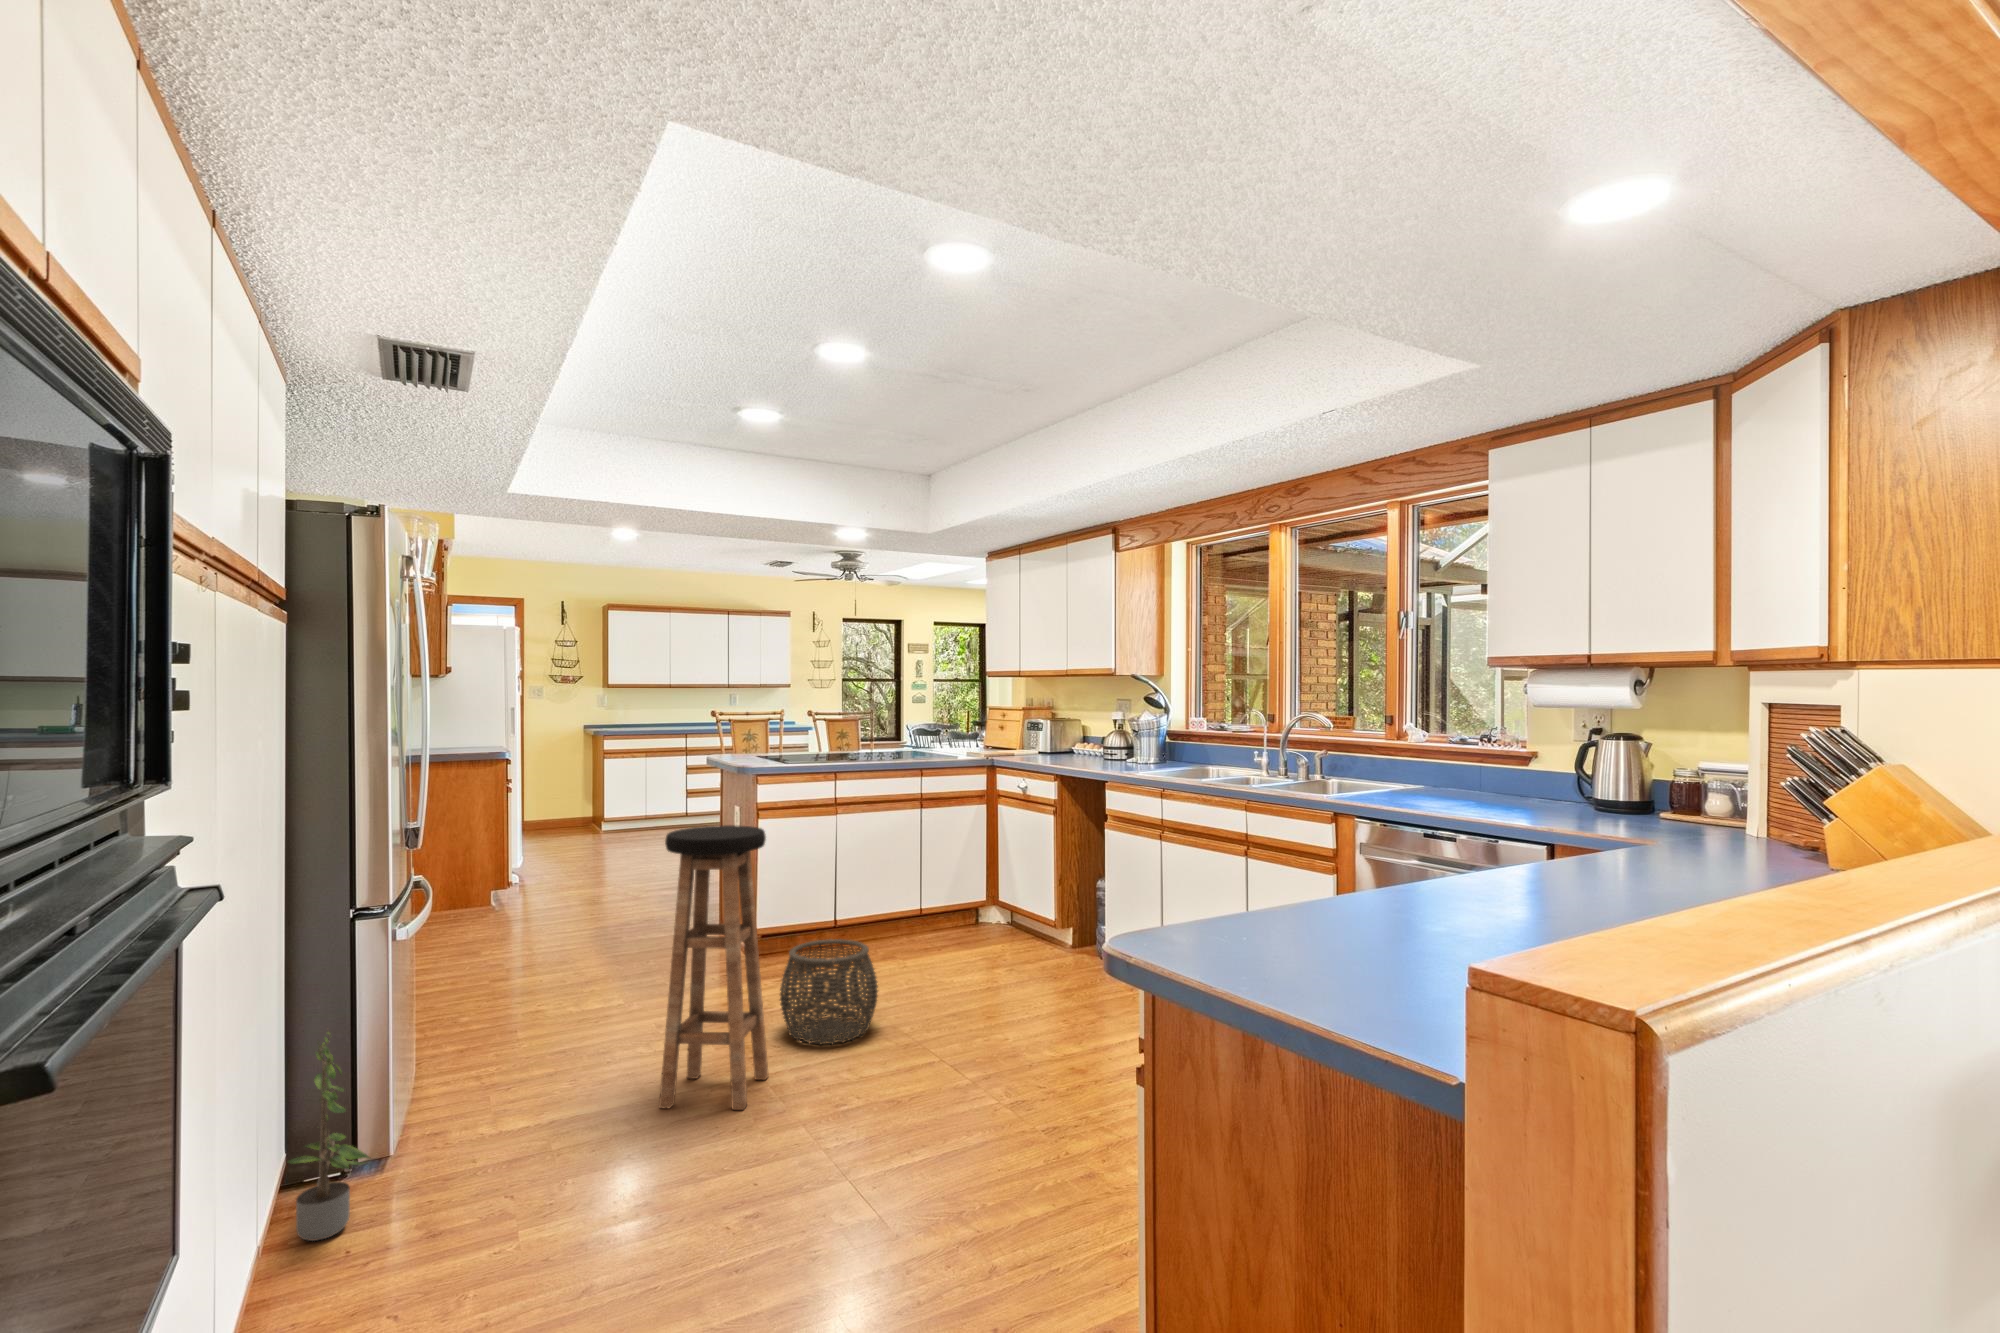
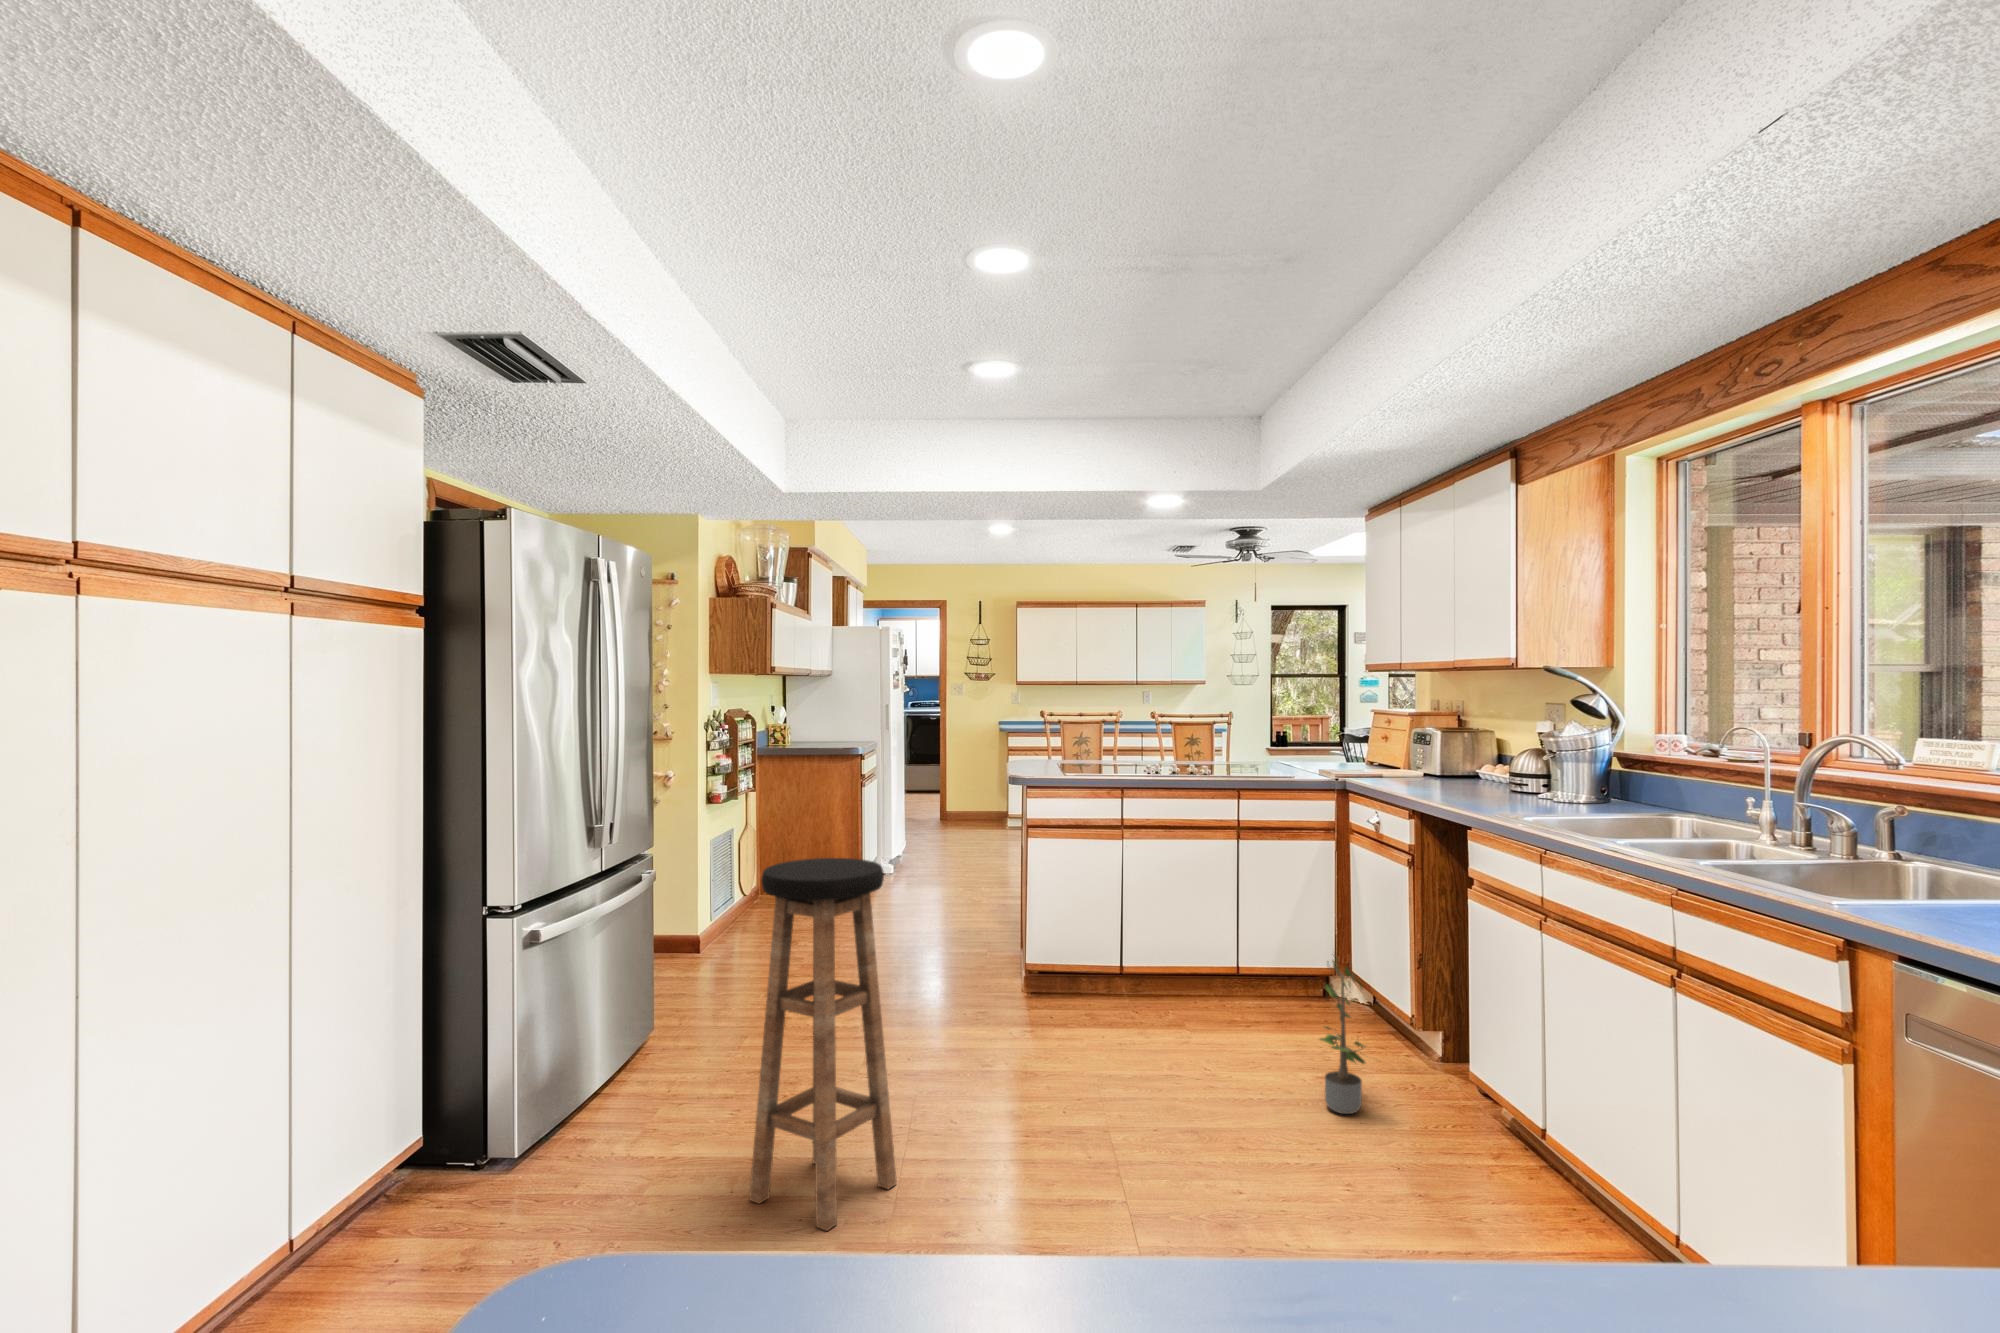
woven basket: present [780,939,878,1044] -> none [953,1009,1079,1155]
potted plant: present [287,1032,369,1241] -> present [1320,959,1365,1114]

